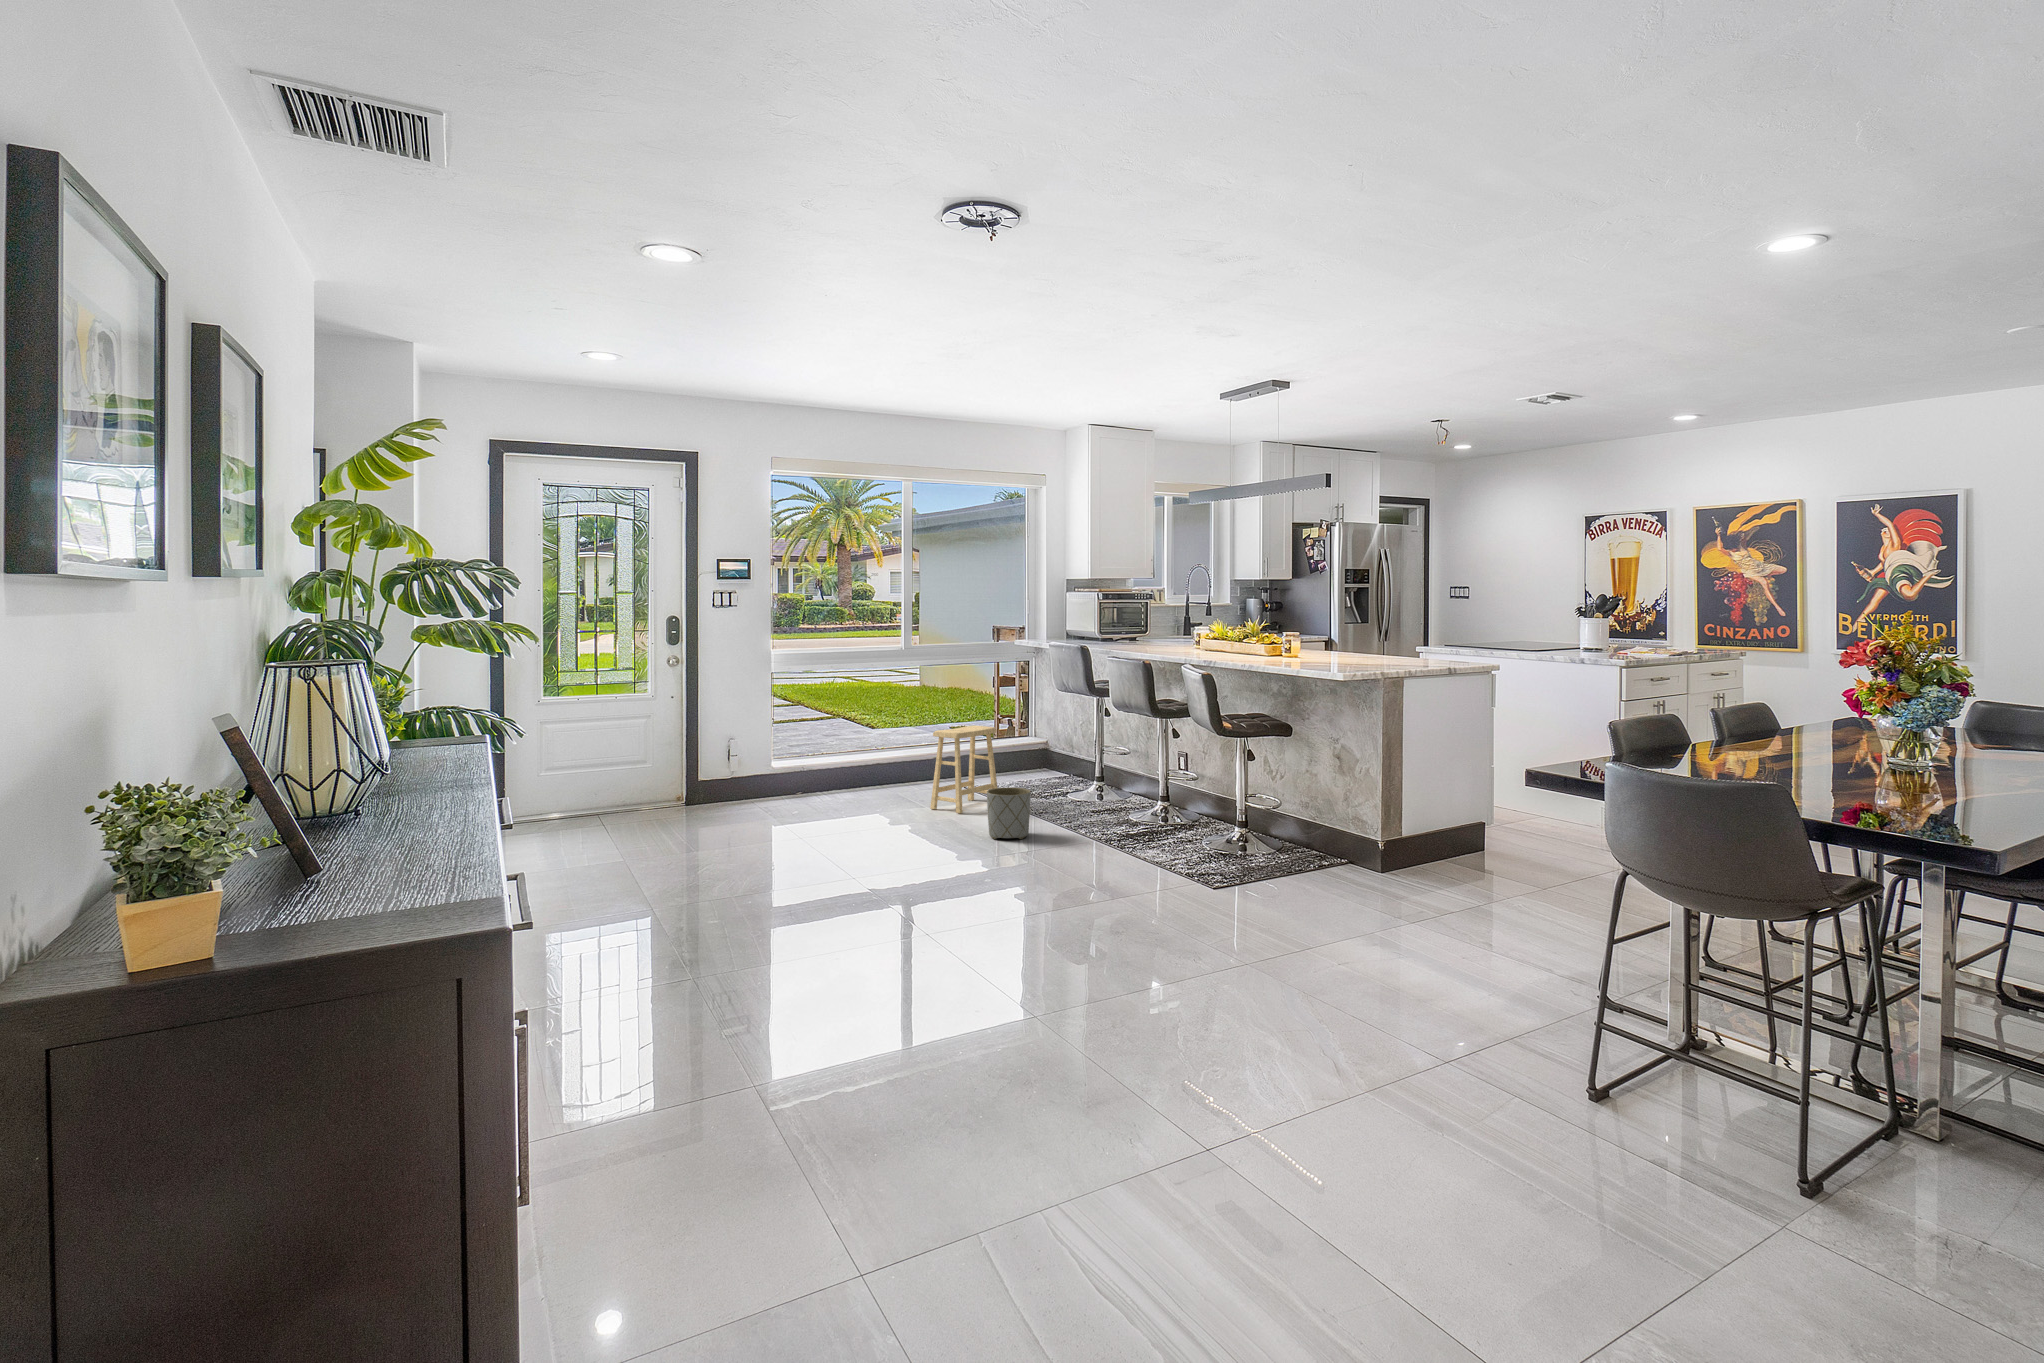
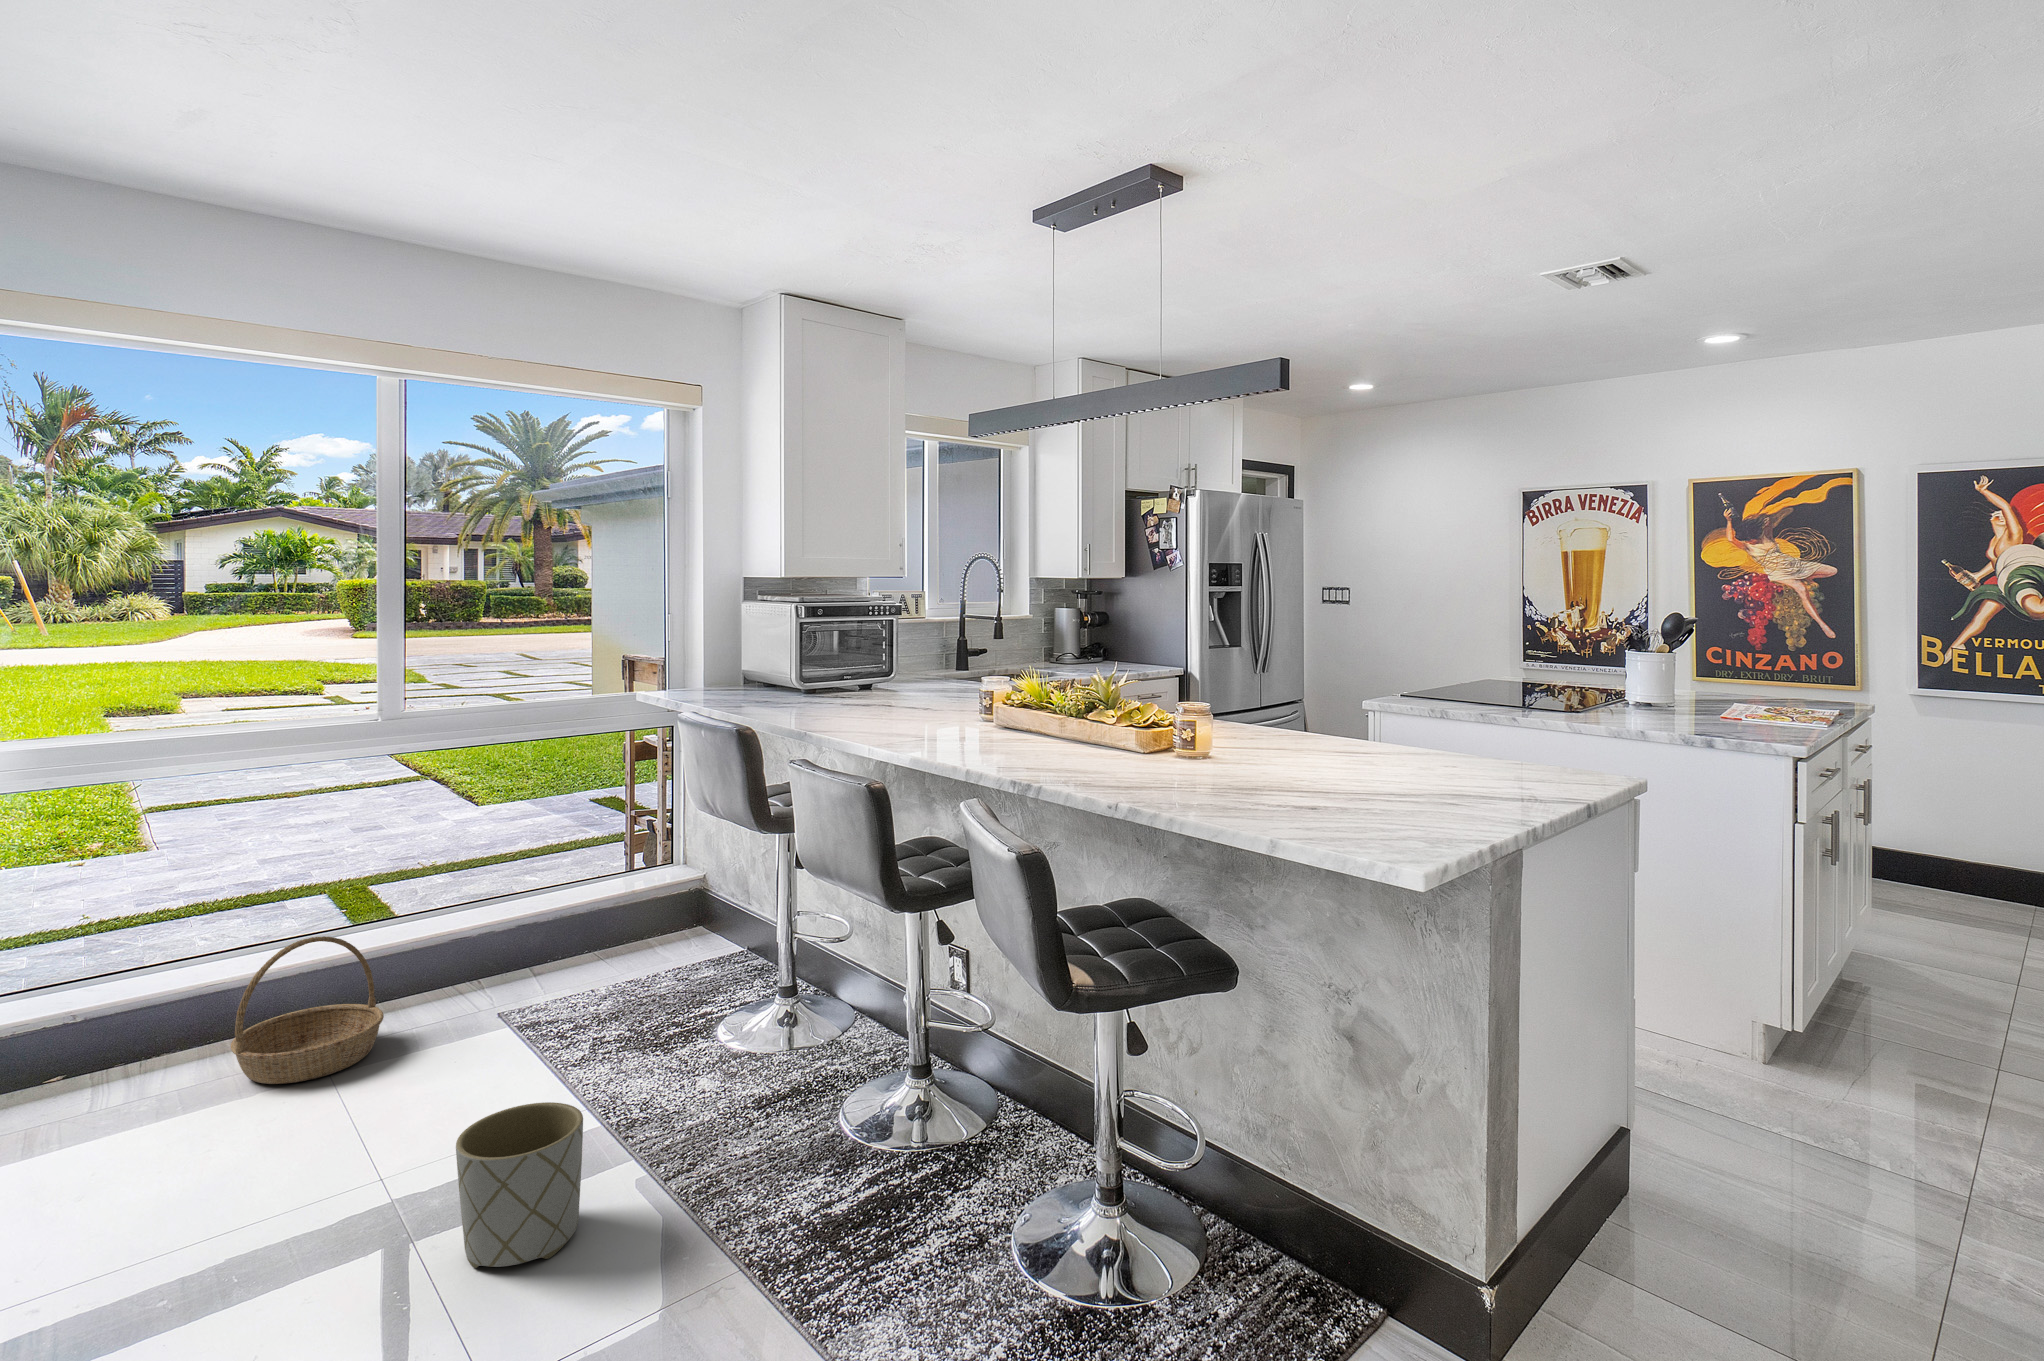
footstool: present [930,725,997,814] -> none [386,895,568,1123]
basket: none [859,741,916,802] -> present [231,936,384,1084]

